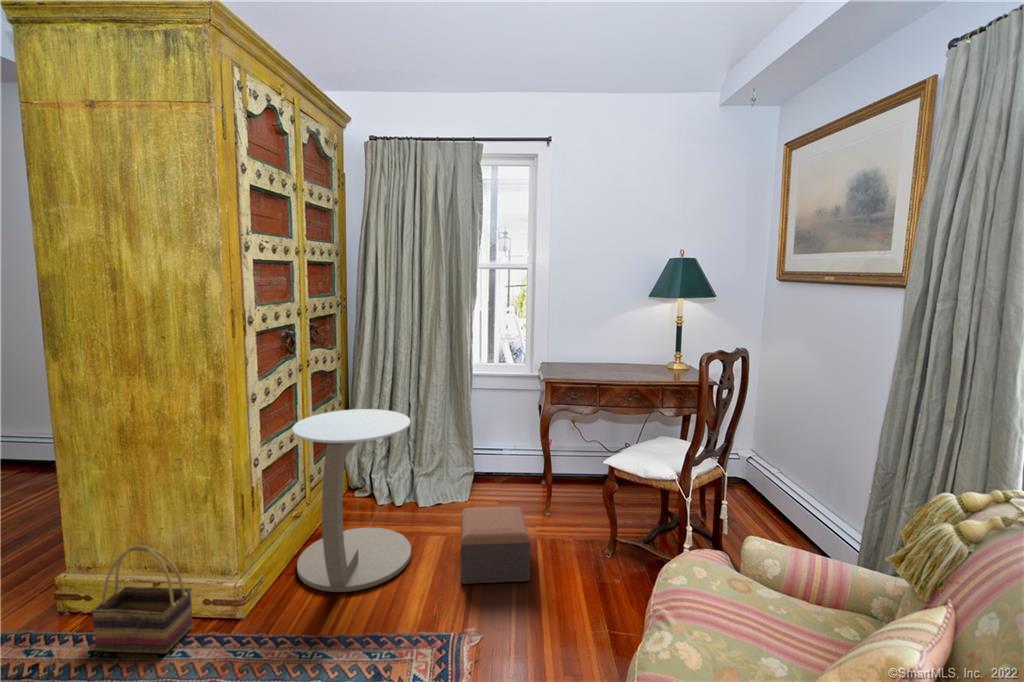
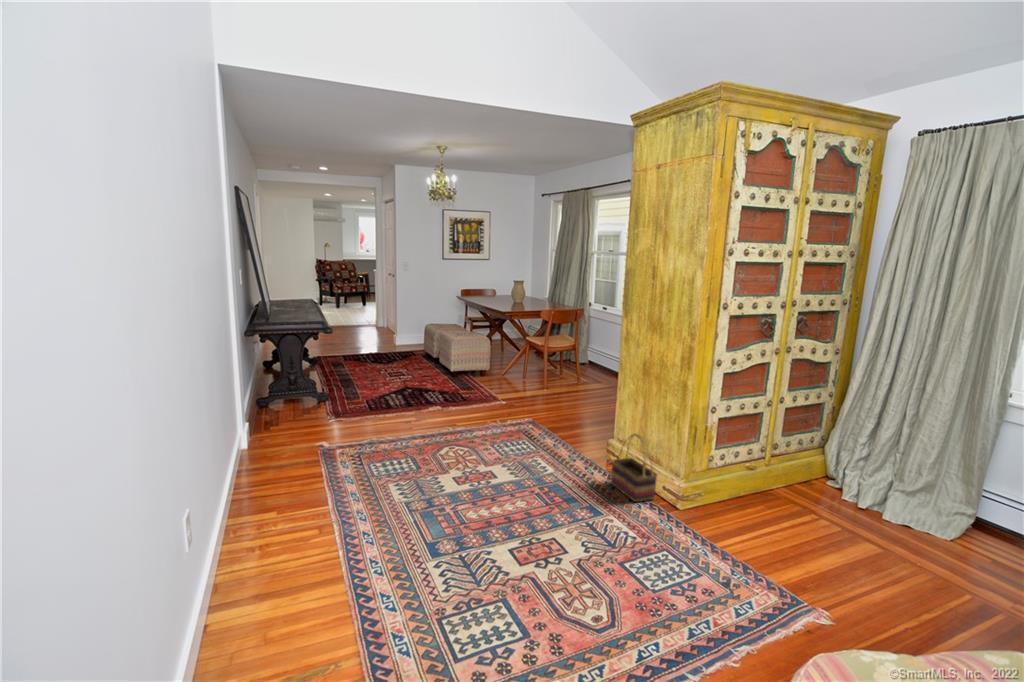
side table: present [293,409,411,592] -> none [730,393,857,551]
footstool: present [461,507,531,584] -> none [853,532,977,633]

